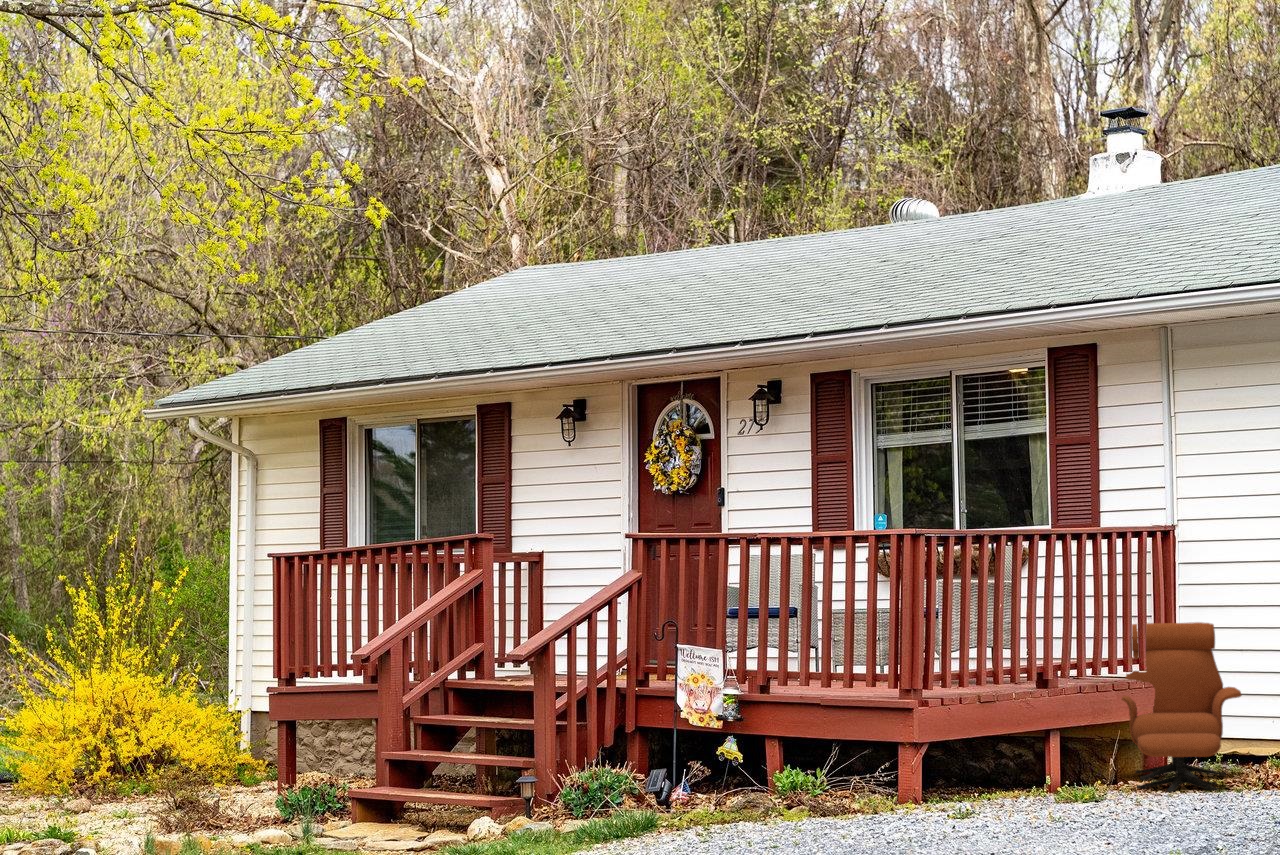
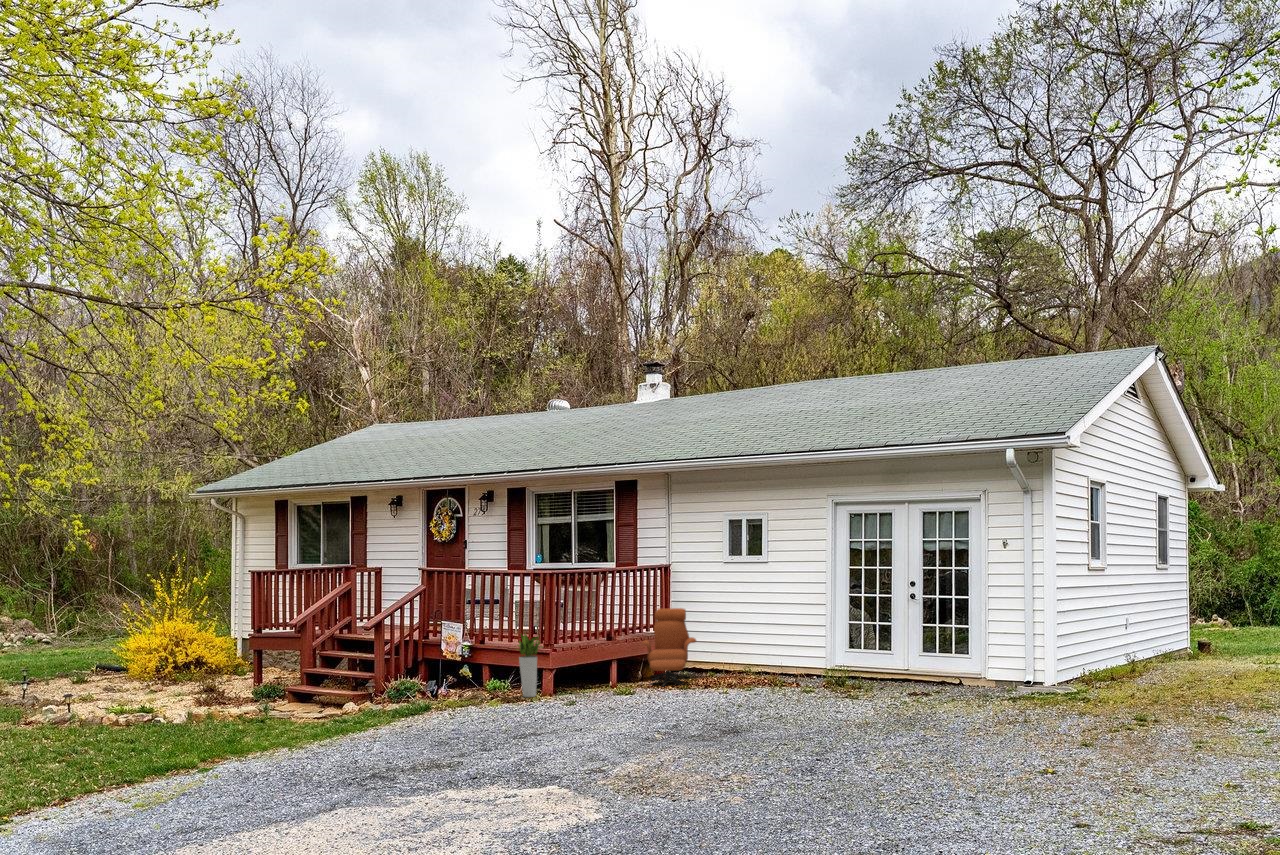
planter: none [834,667,901,808] -> present [518,634,540,697]

